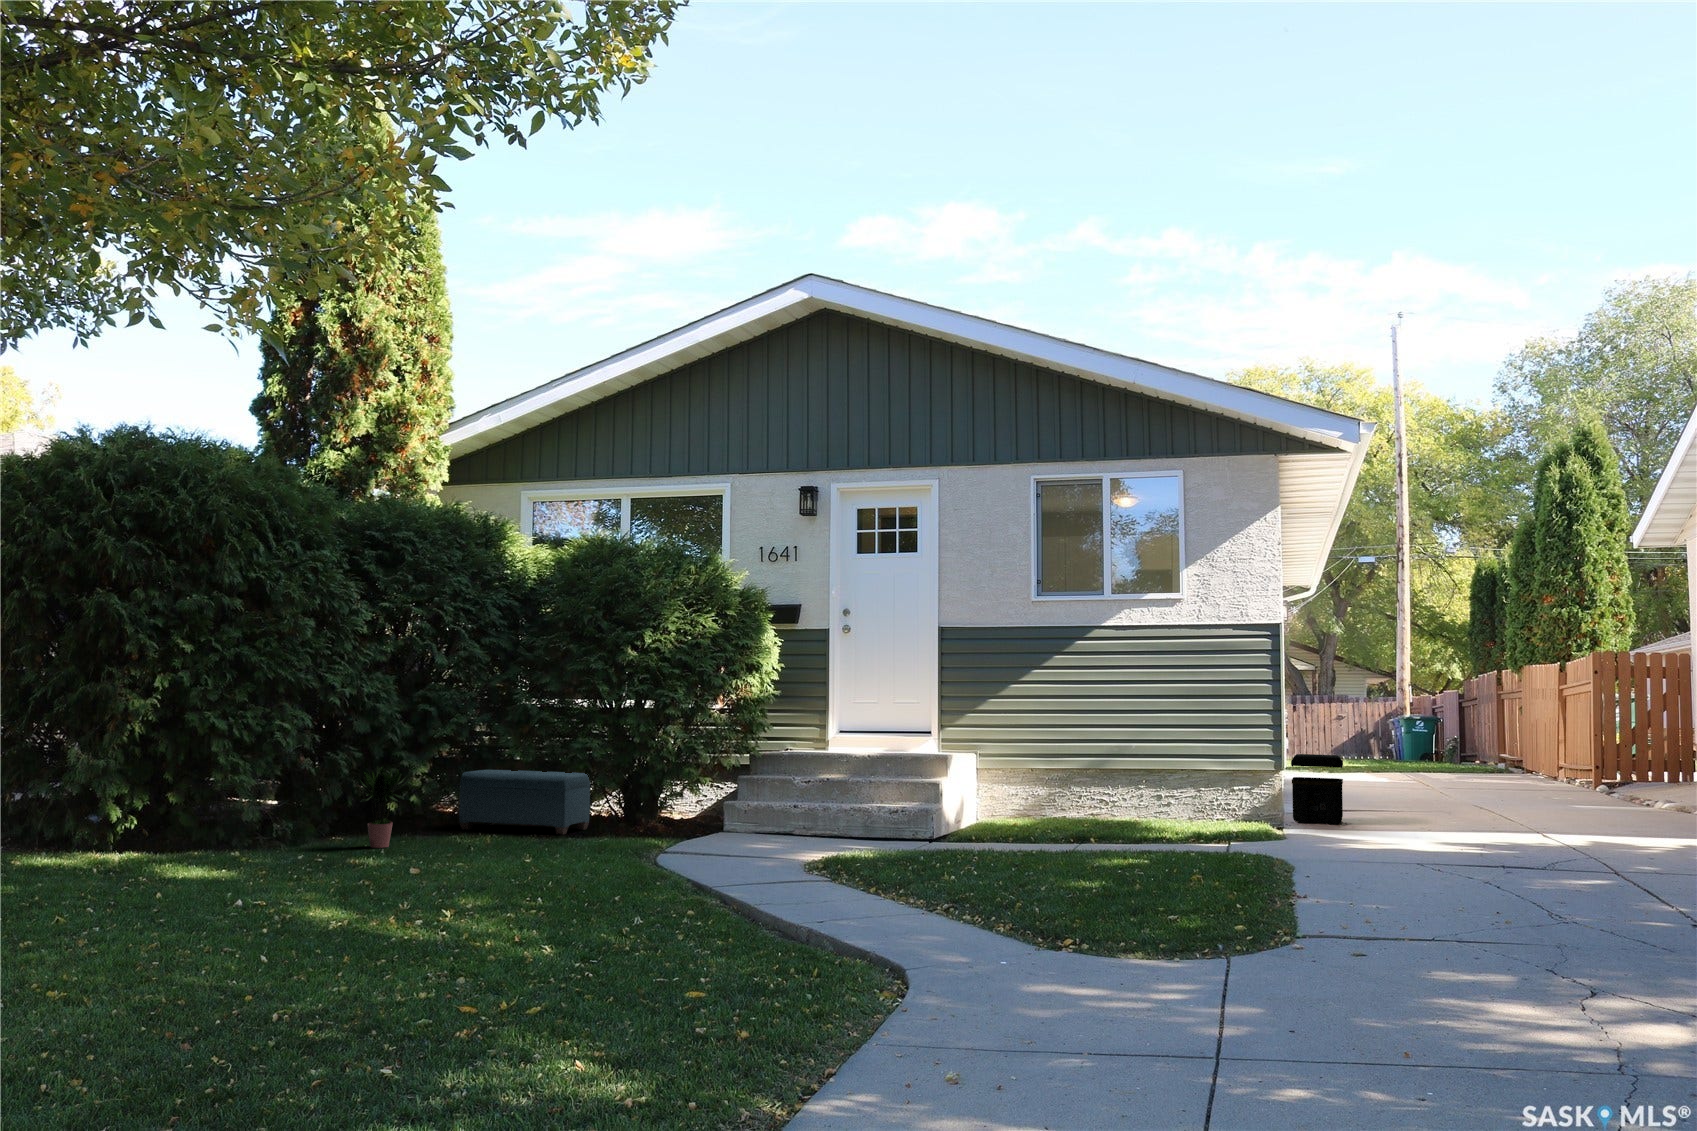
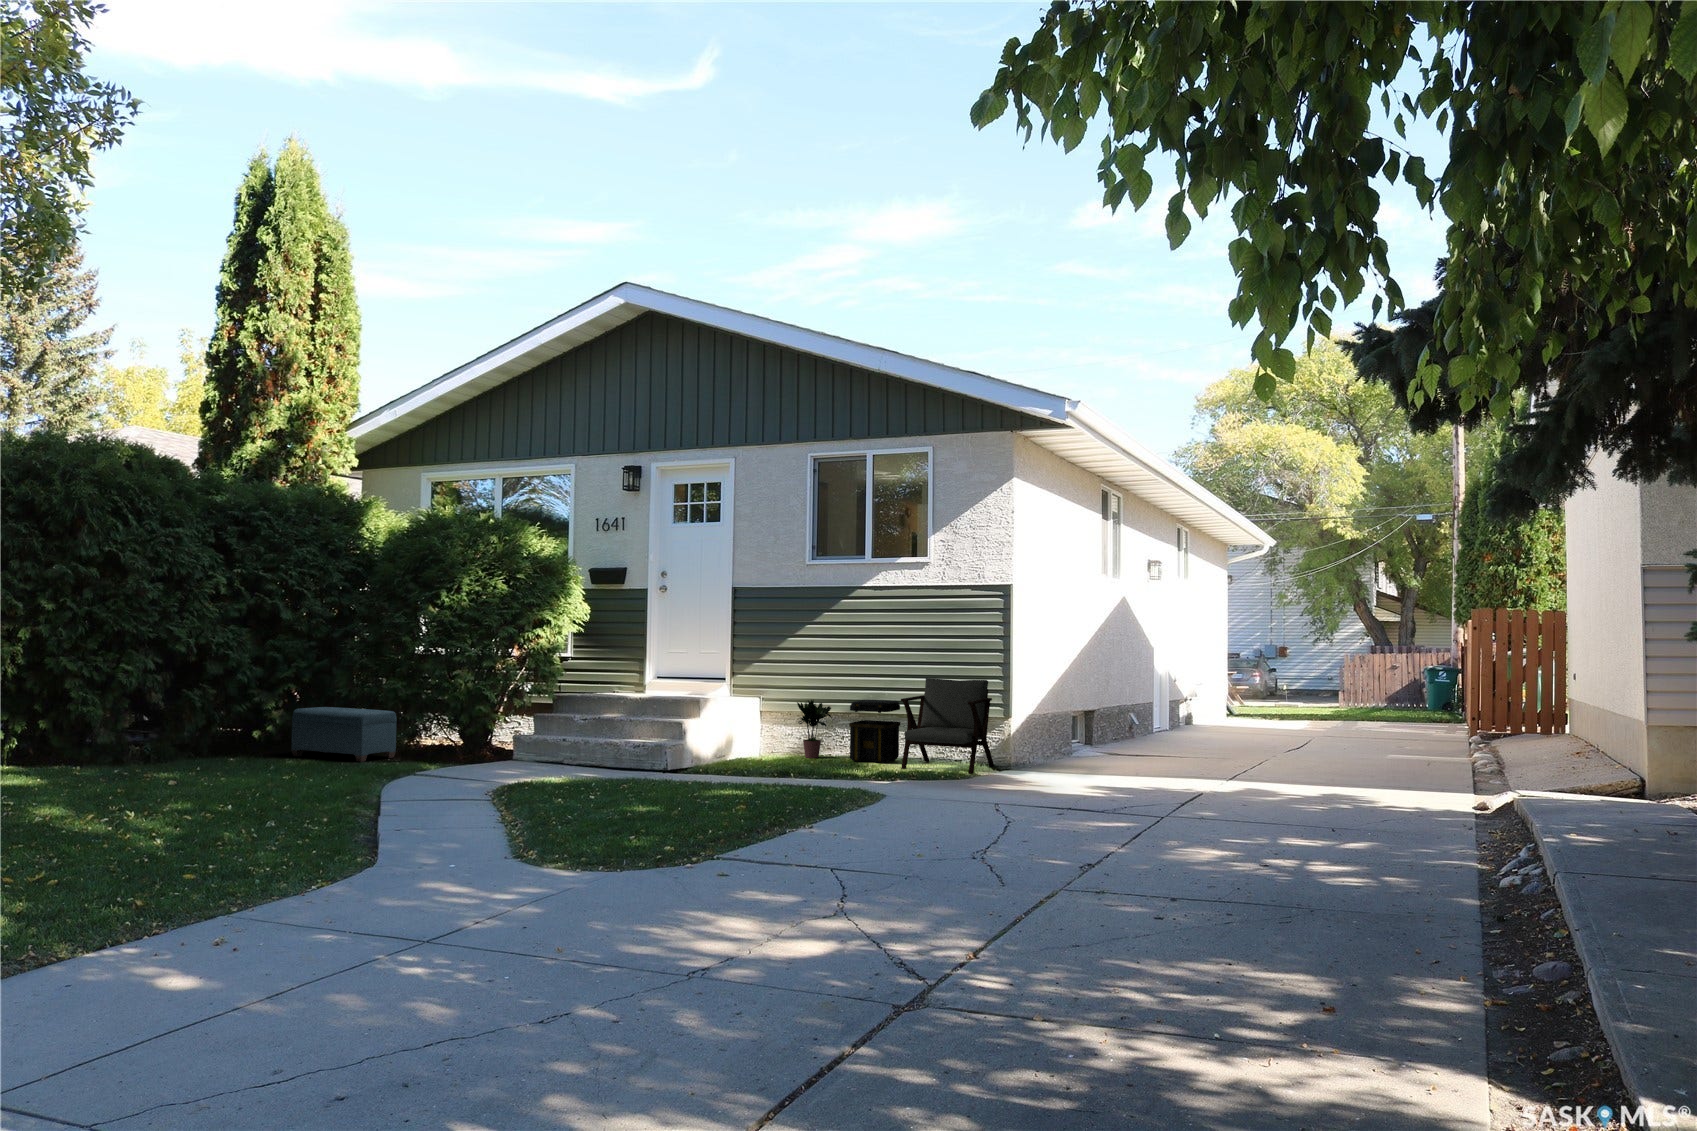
lounge chair: none [1181,728,1270,833] -> present [901,678,994,774]
toolbox: present [1291,754,1343,824] -> present [849,700,901,763]
potted plant: present [354,766,412,848] -> present [797,700,832,758]

